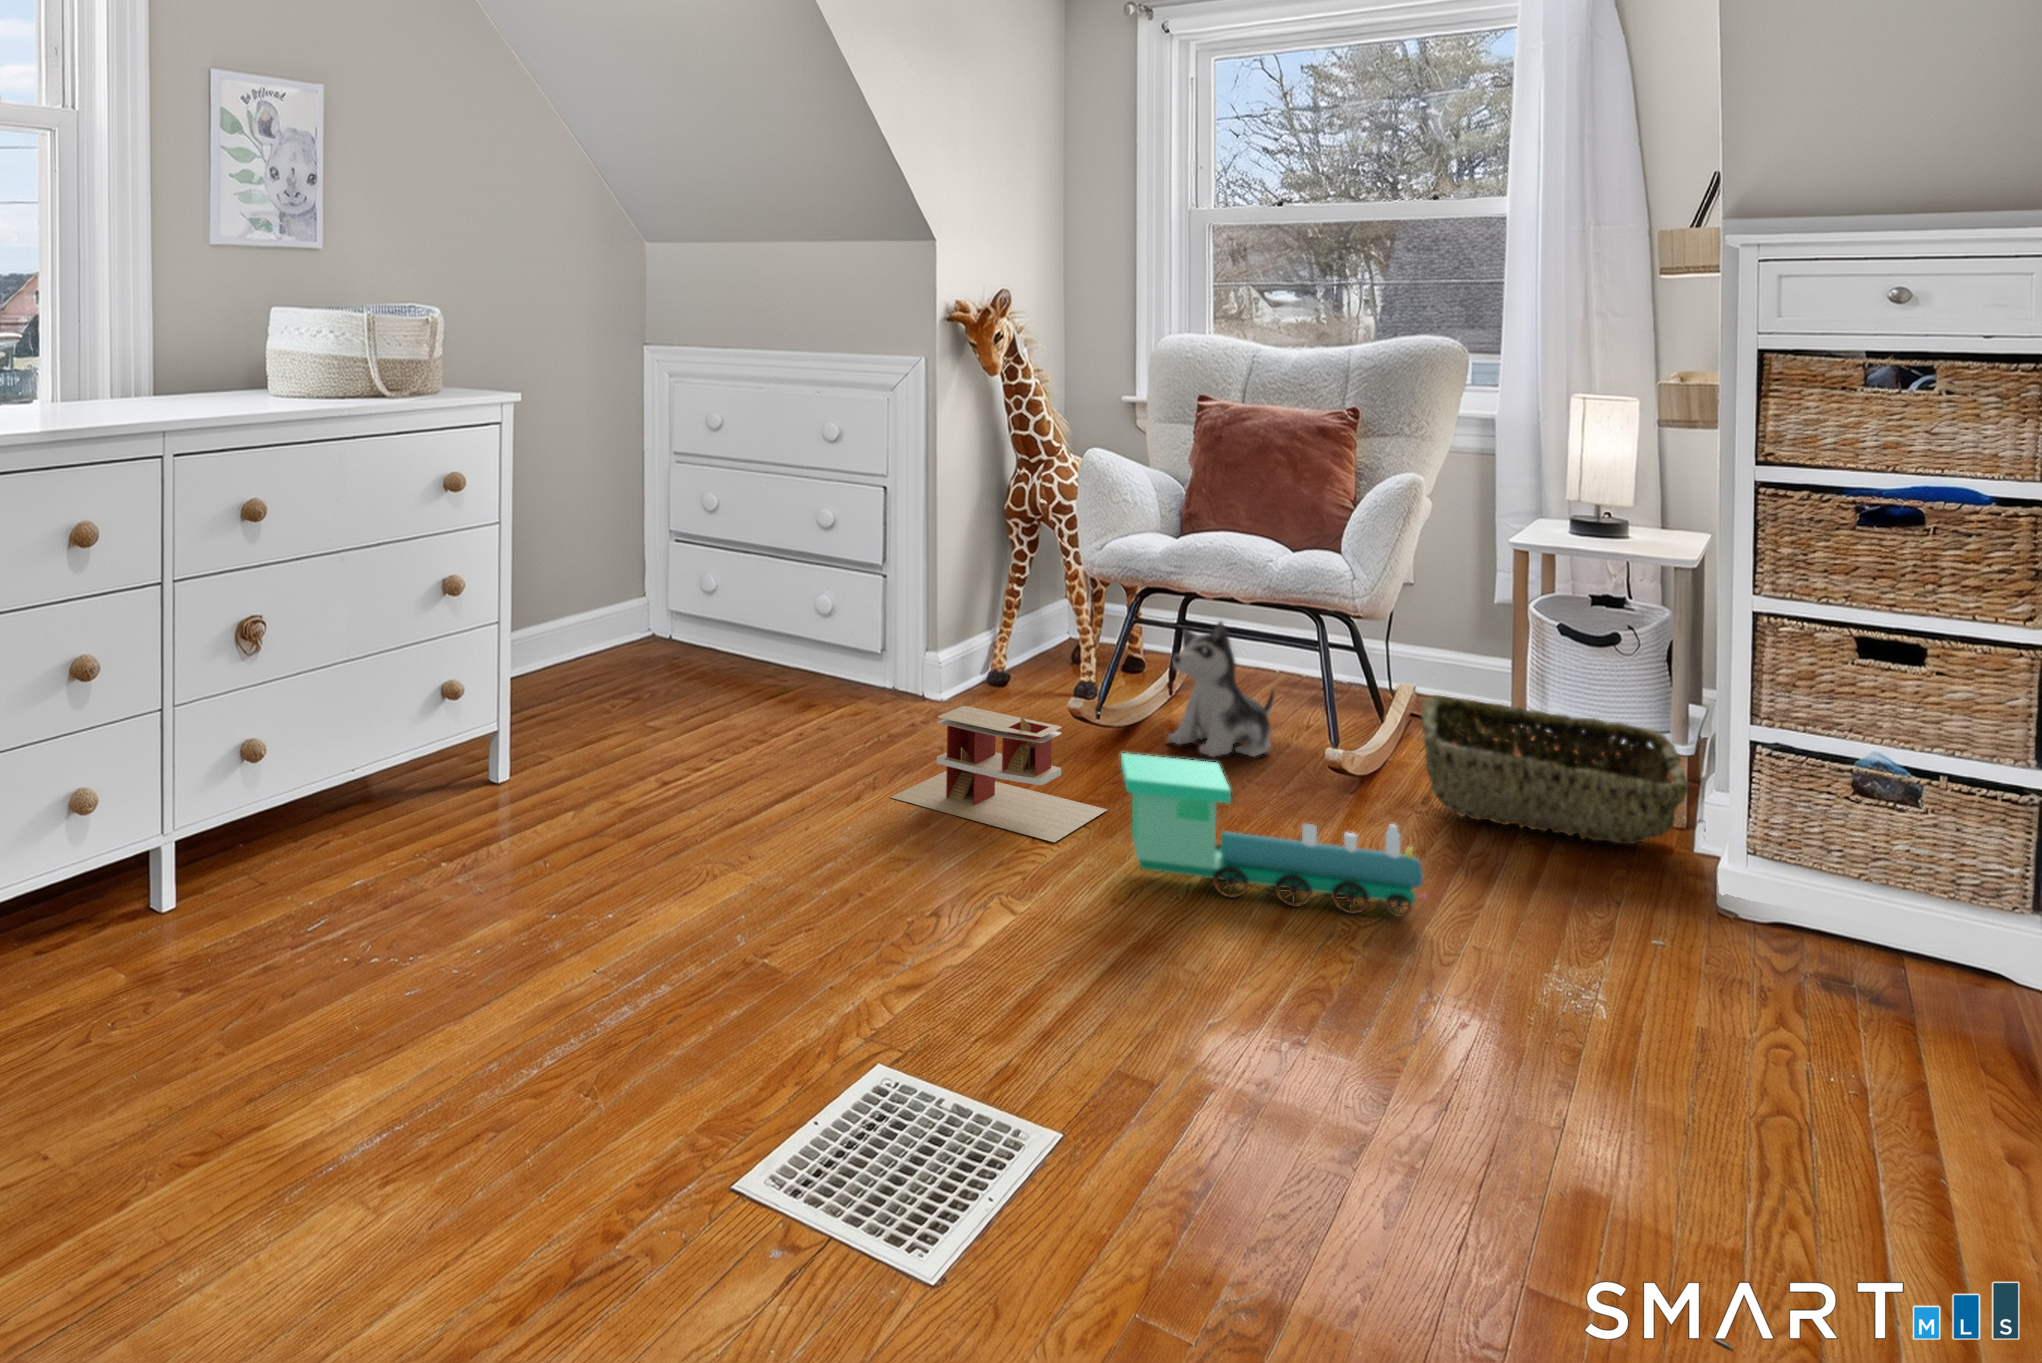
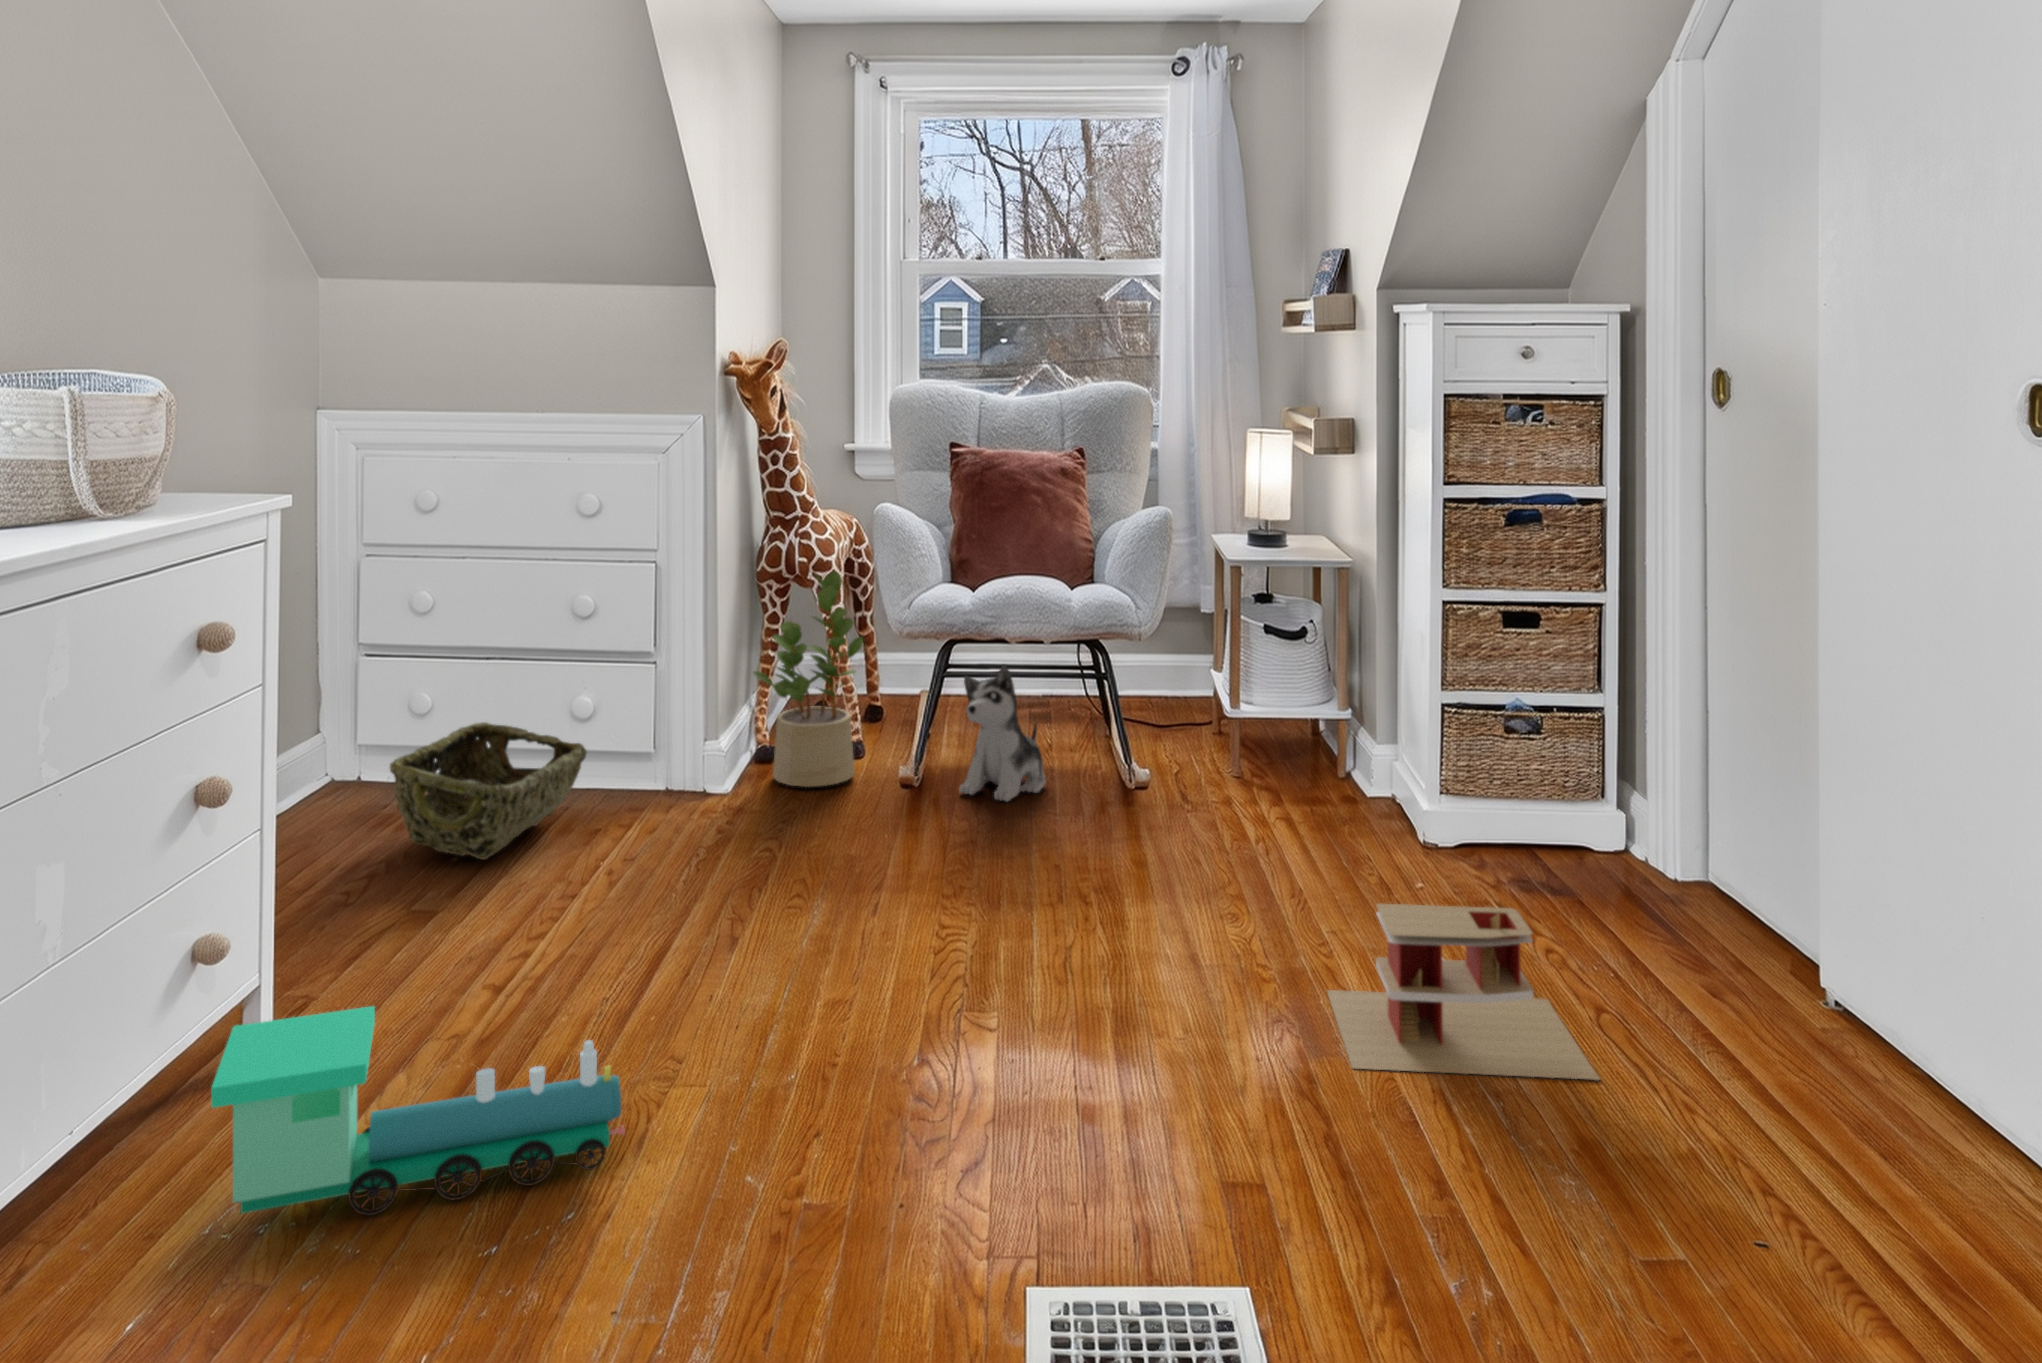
potted plant: none [983,511,1090,711] -> present [754,571,863,787]
woven basket: present [1422,695,1689,844] -> present [390,722,587,859]
toy house: present [891,706,1107,842] -> present [1327,904,1599,1080]
toy train: present [1121,753,1427,916] -> present [211,1006,625,1215]

